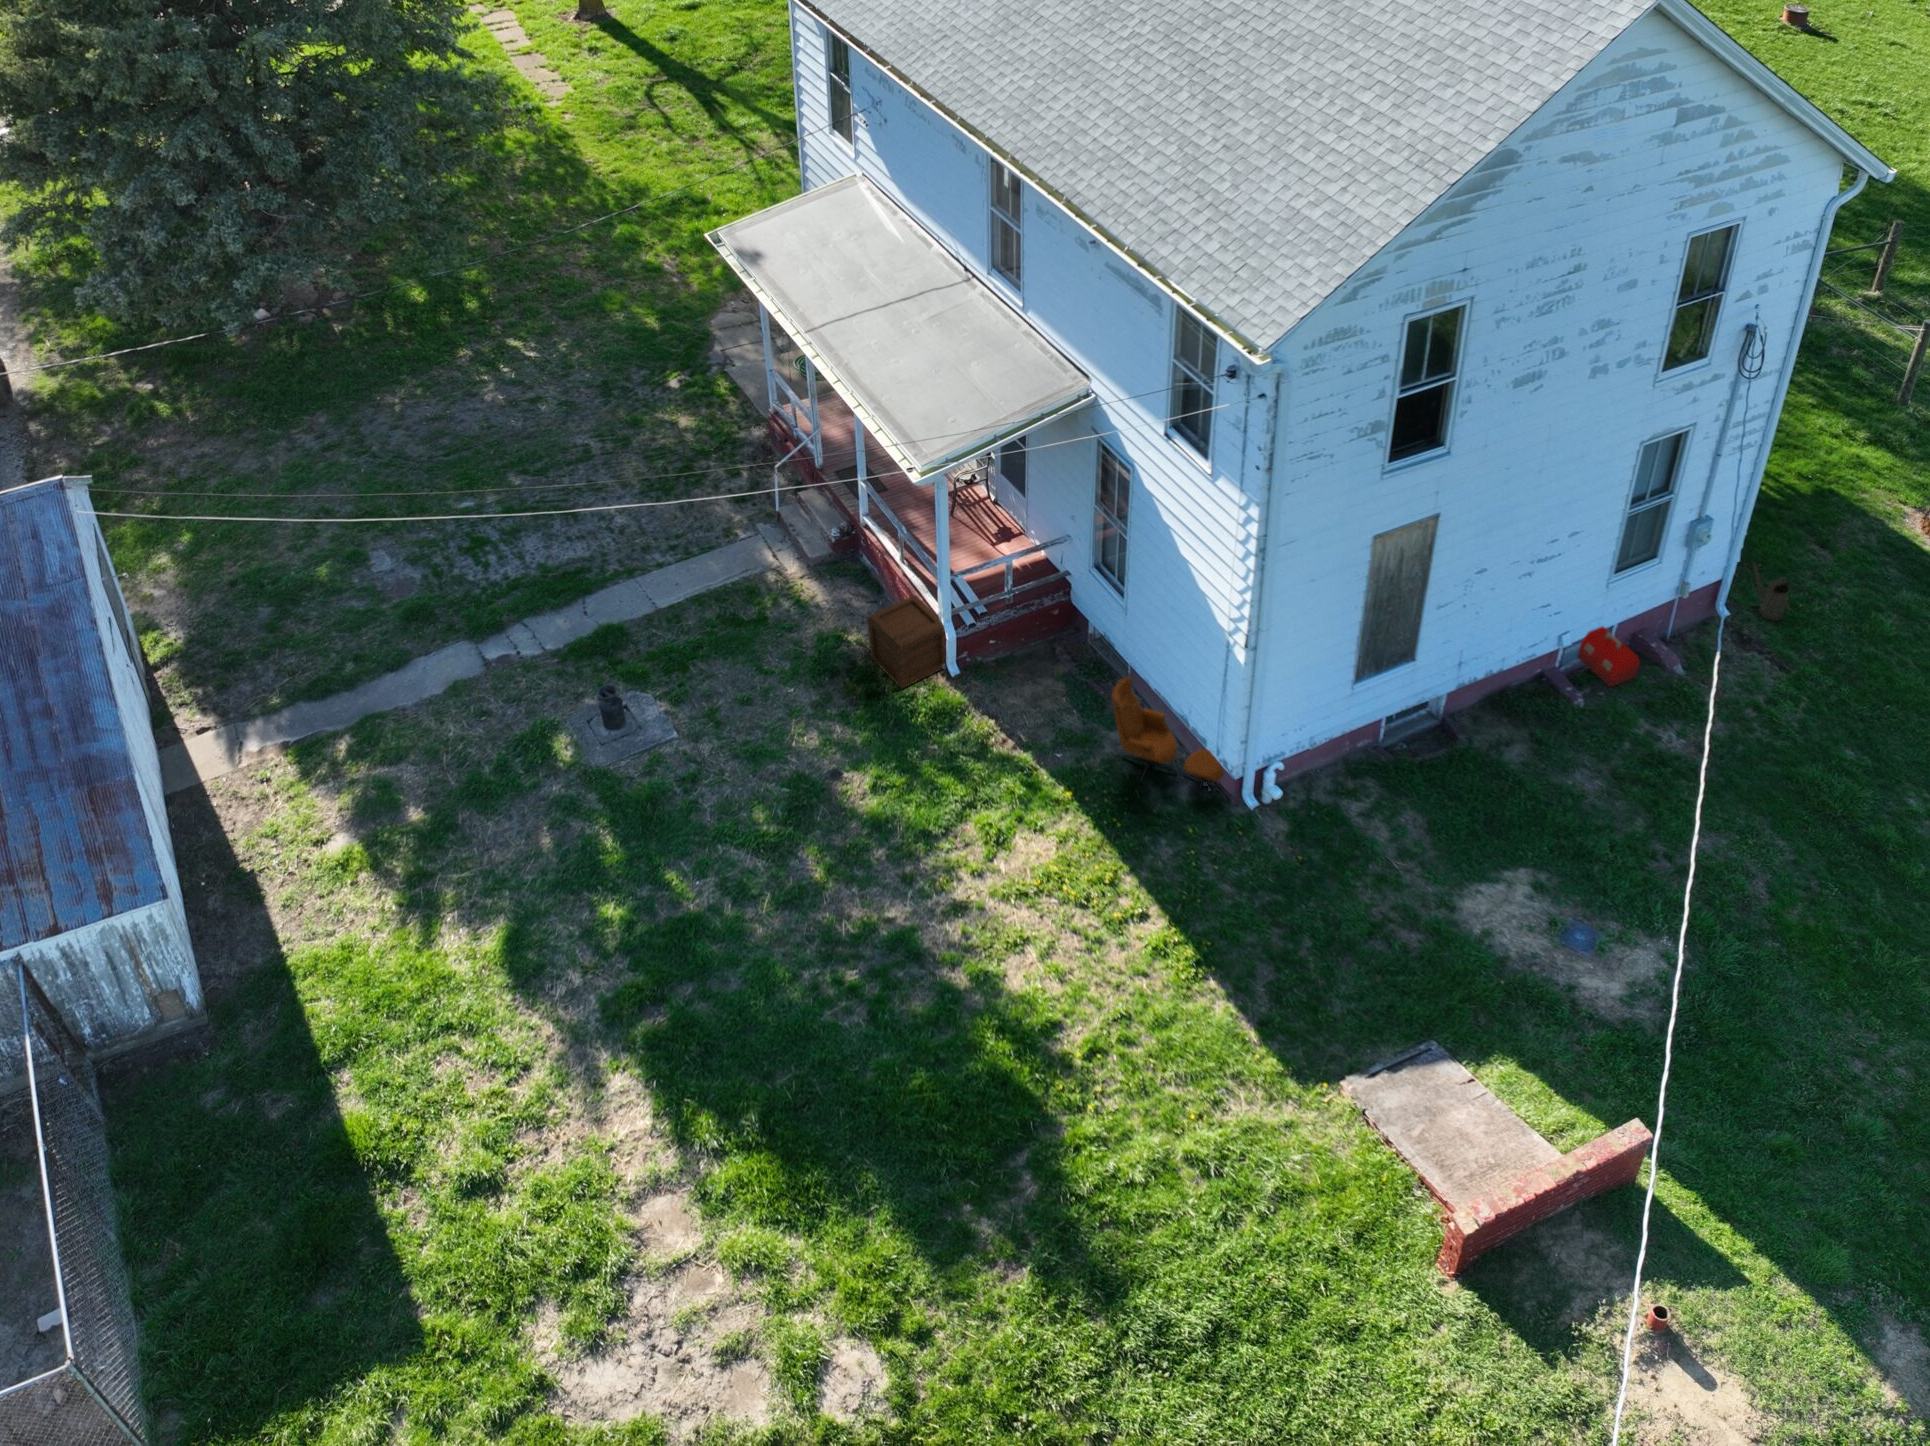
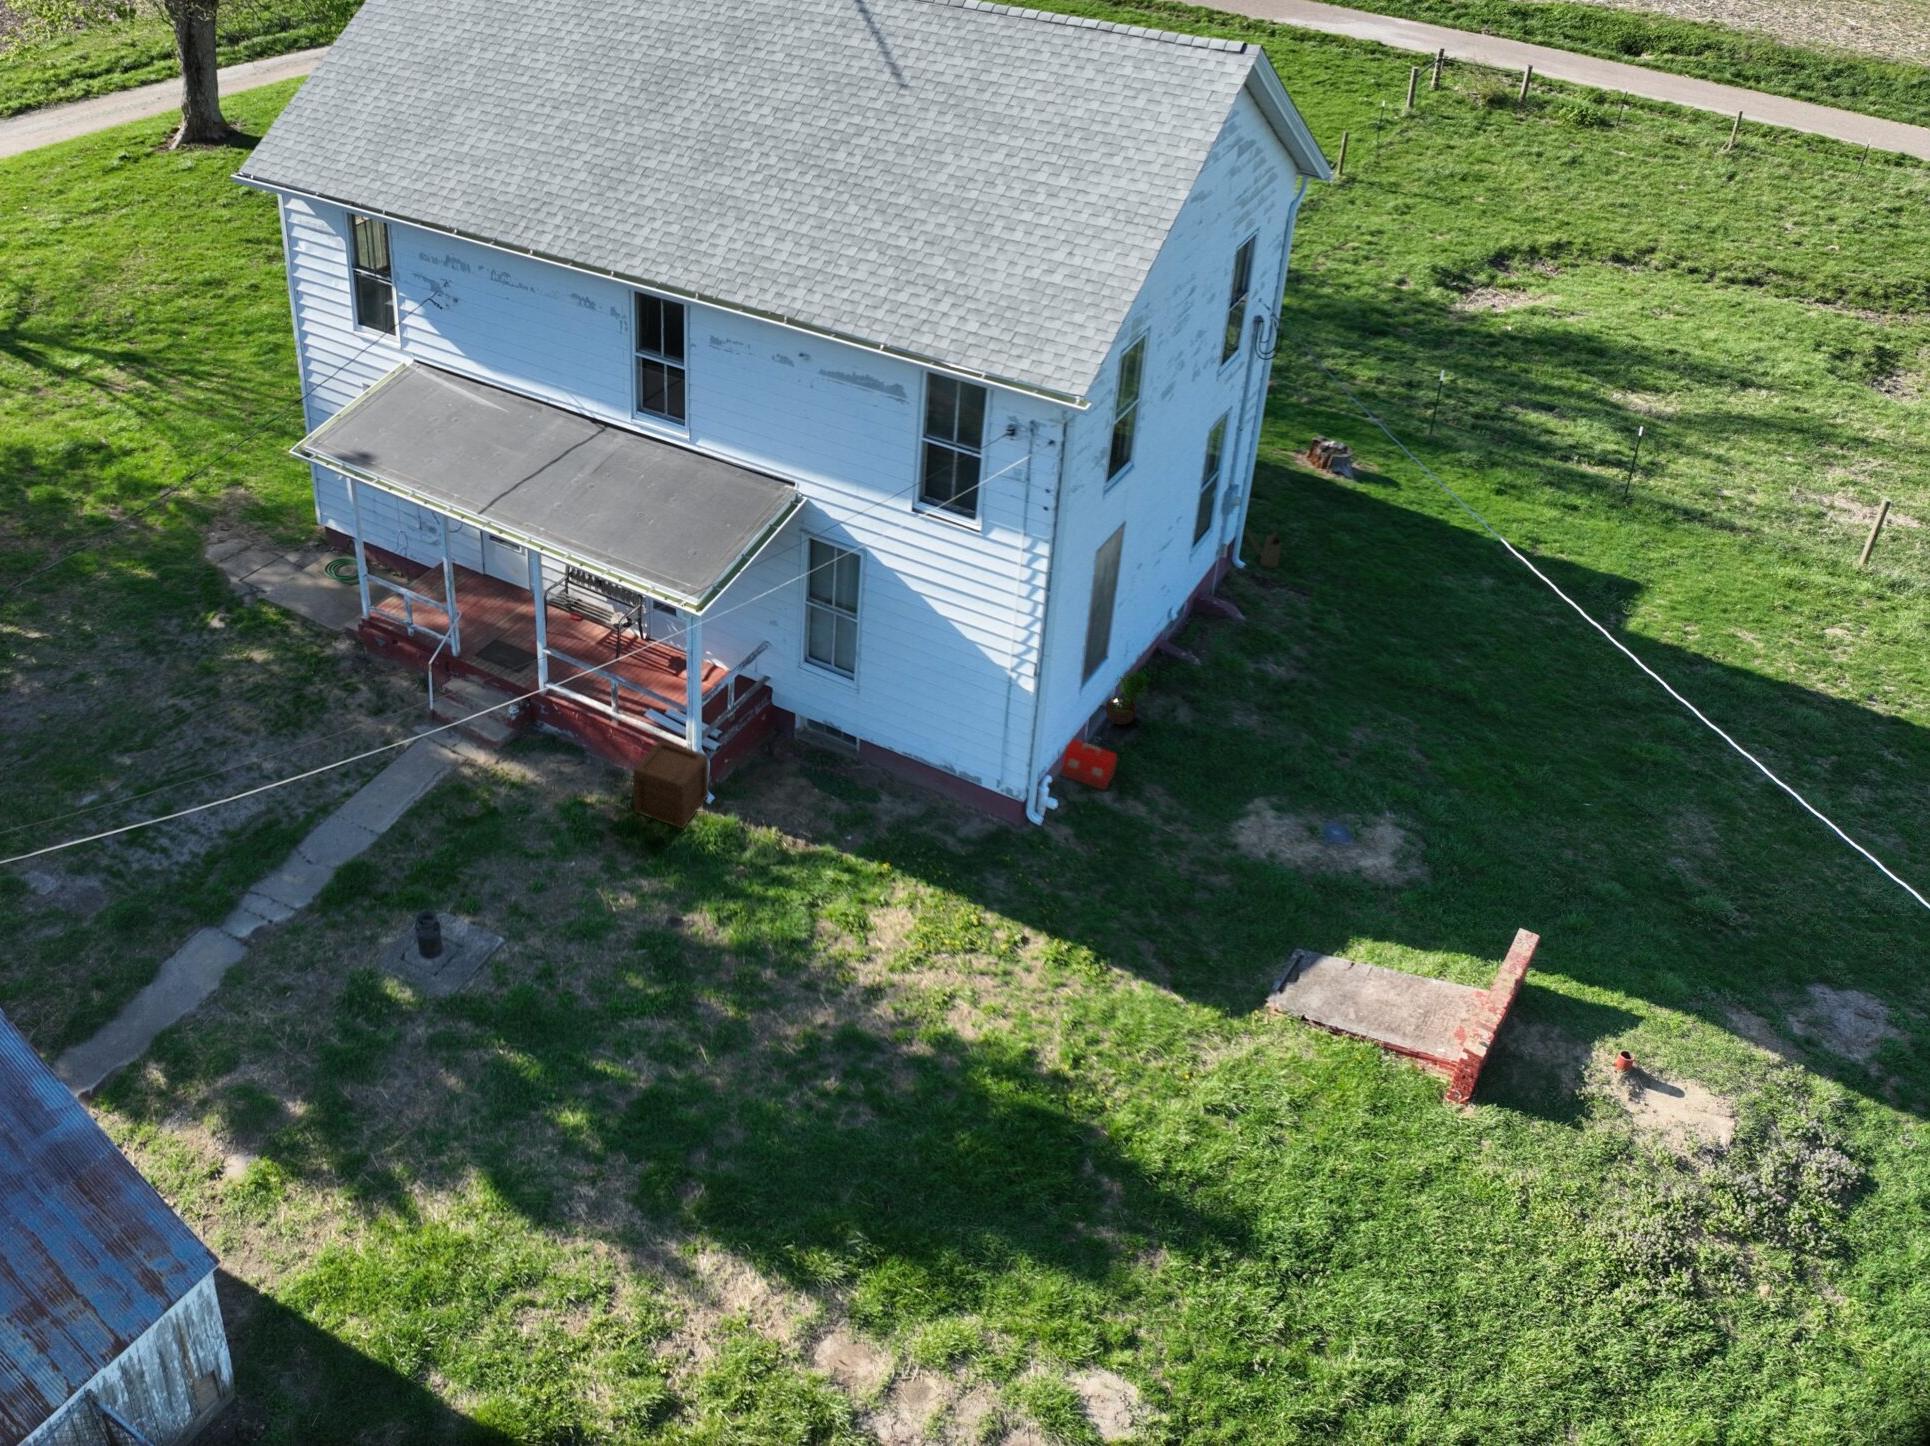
toolbox: present [1577,627,1640,687] -> present [1062,740,1117,790]
lounge chair: present [1112,677,1224,792] -> none [903,744,1006,838]
potted tree: none [1418,677,1473,737] -> present [1106,668,1149,724]

